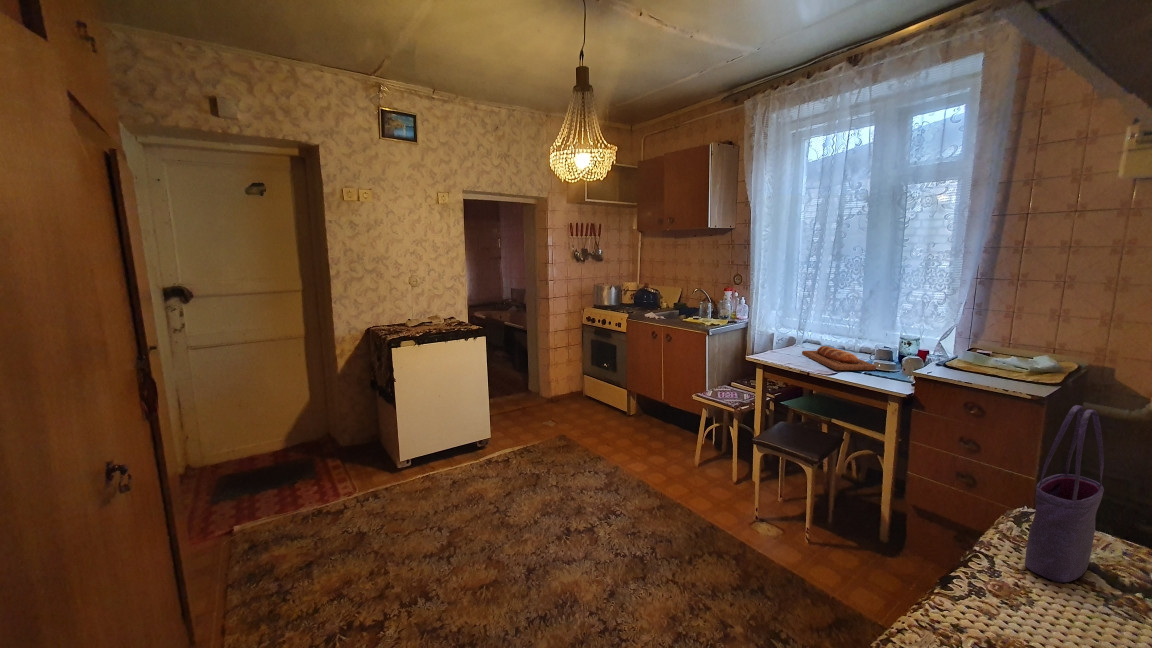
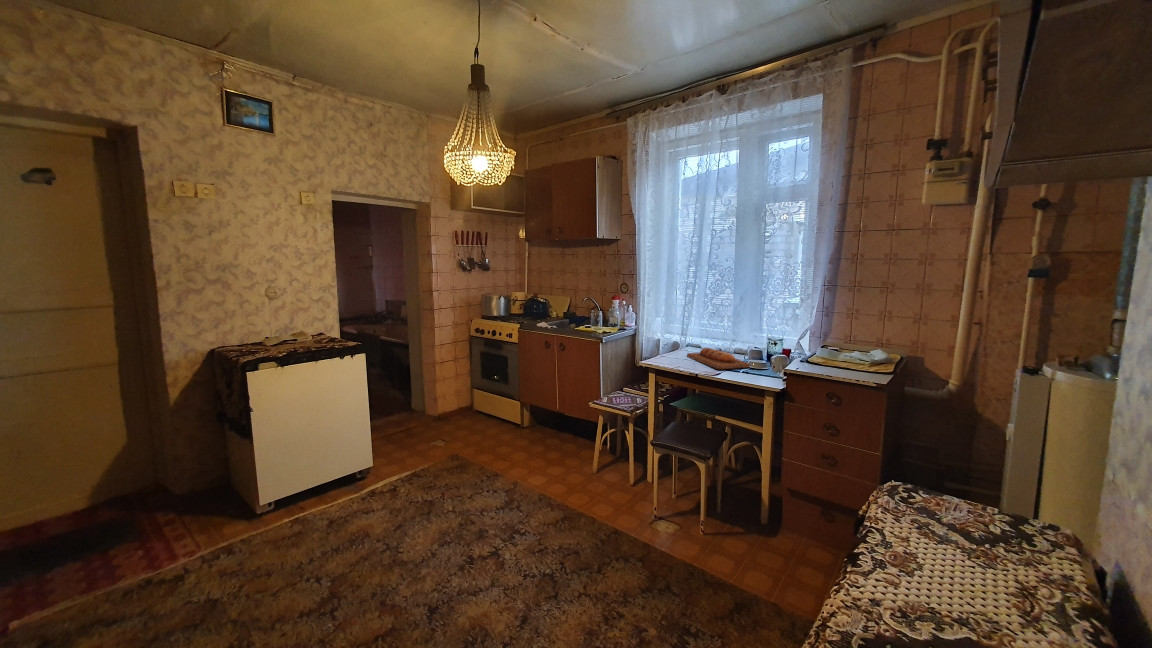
tote bag: present [1025,405,1104,582] -> none [907,386,960,544]

